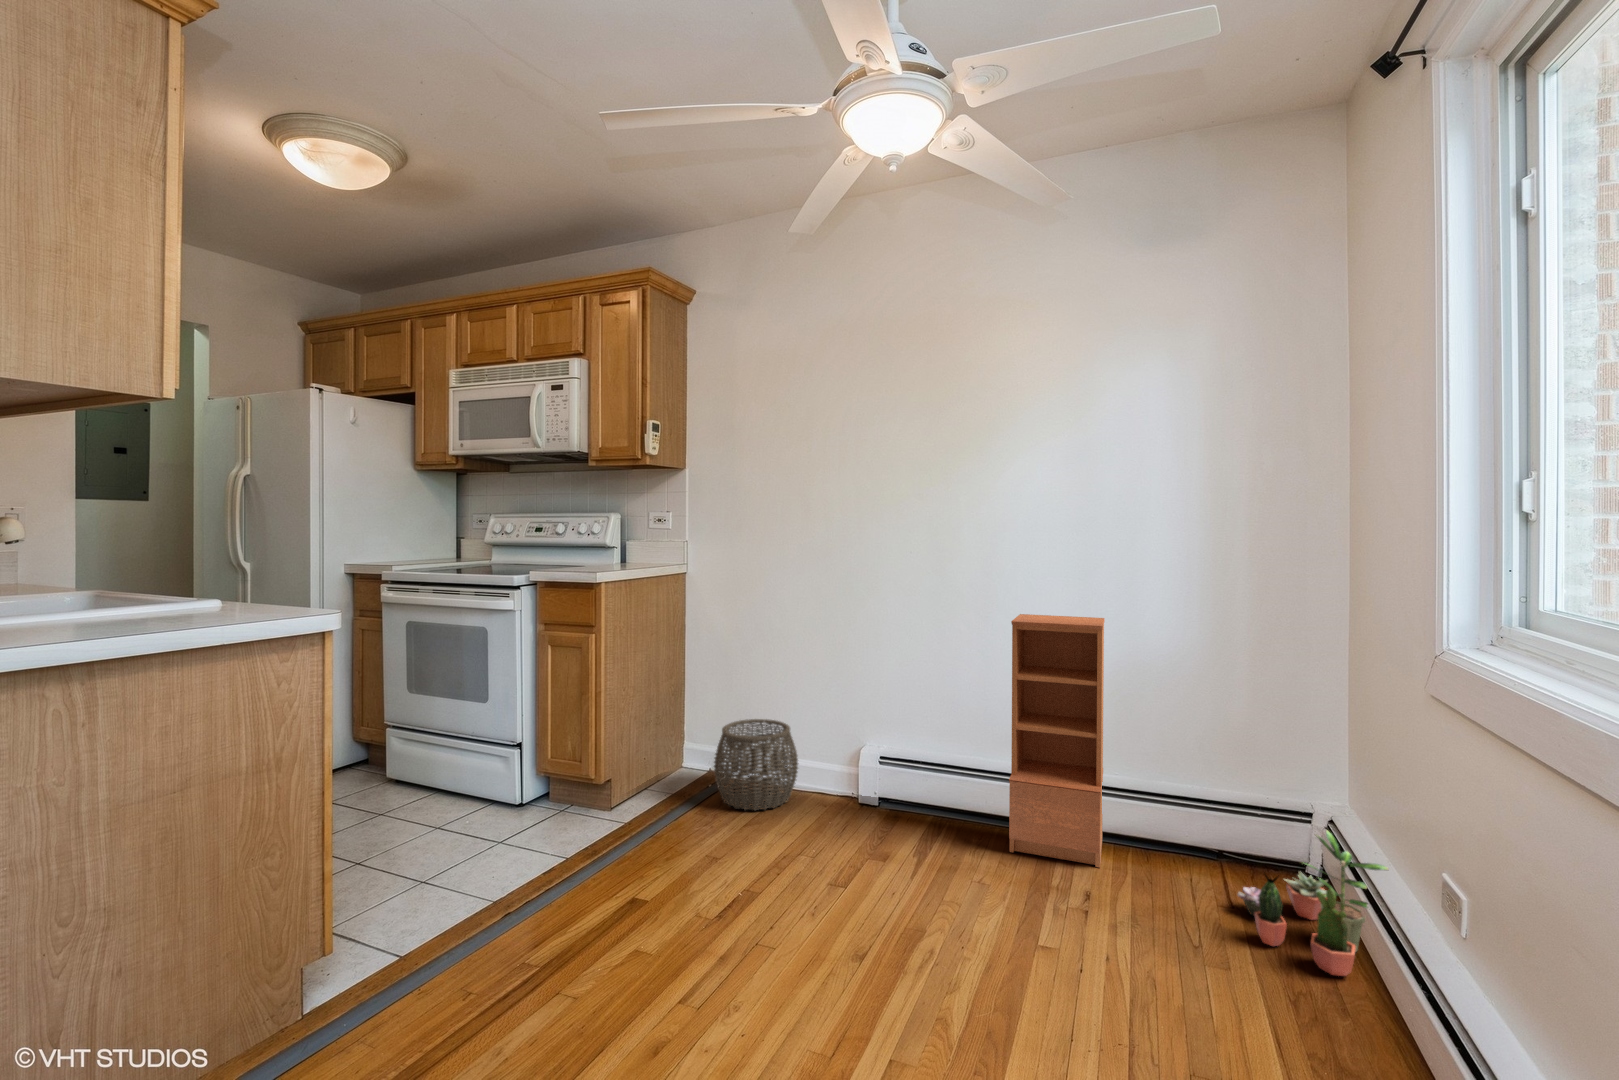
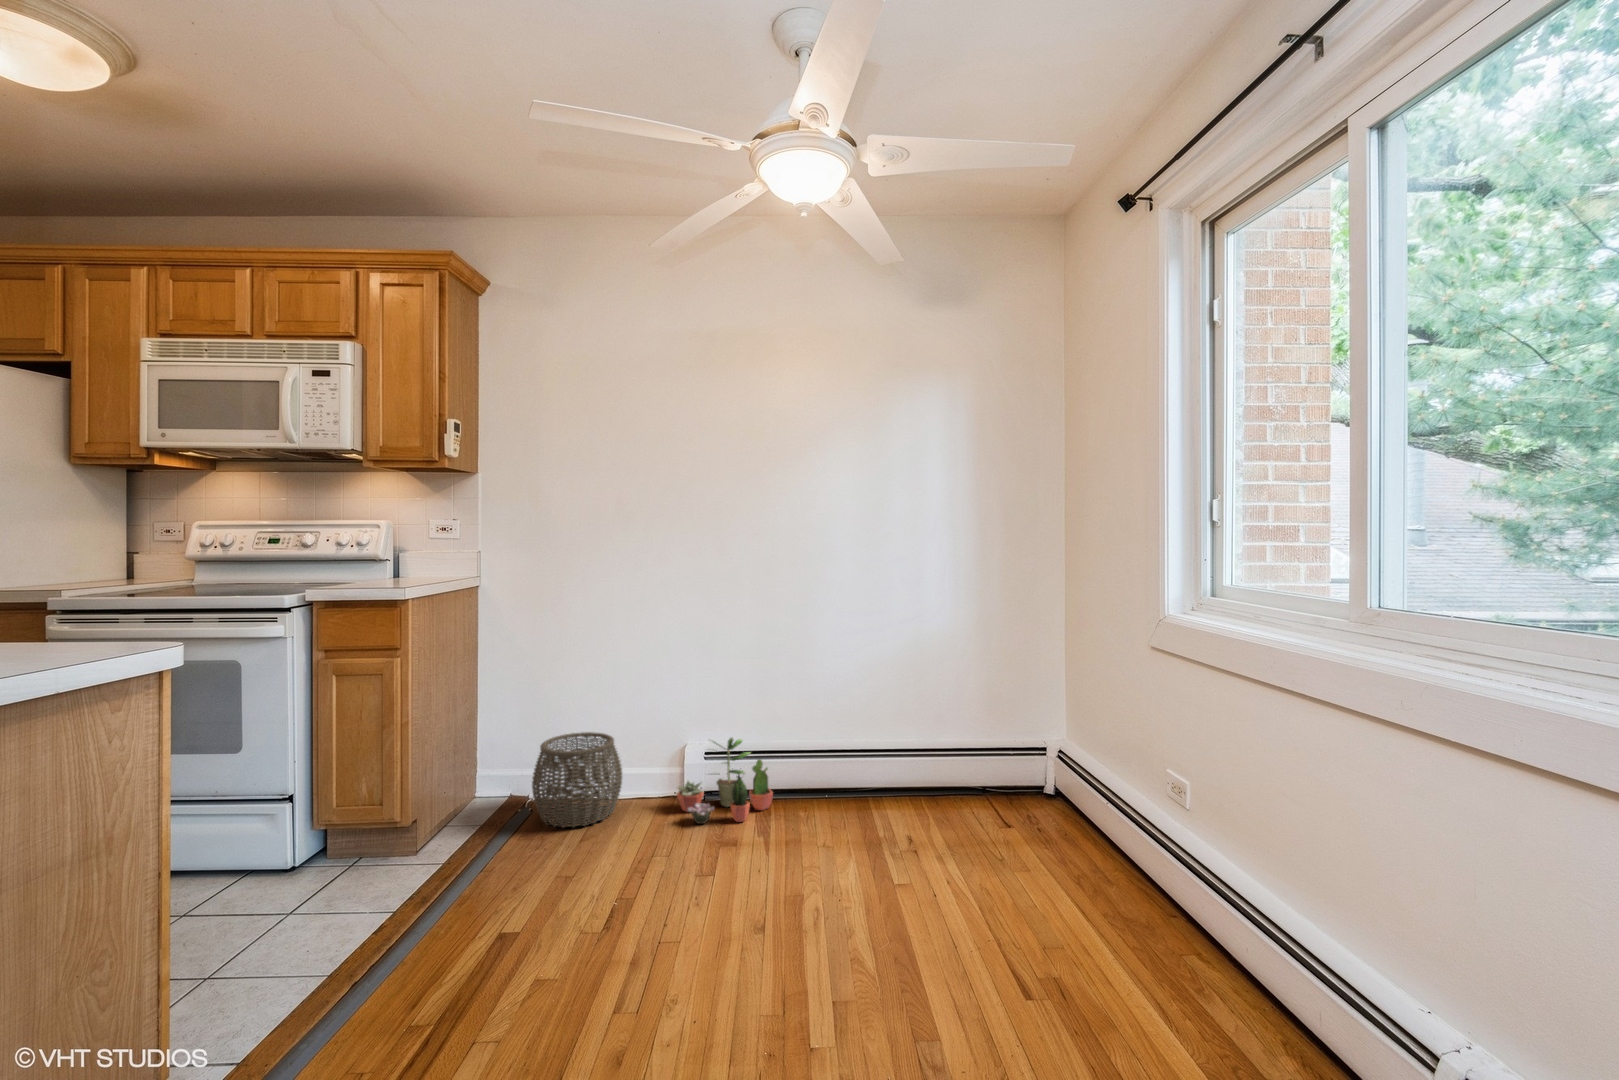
bookcase: present [1009,614,1105,868] -> none [831,609,911,818]
potted plant: present [1237,831,1388,976] -> present [677,738,773,824]

